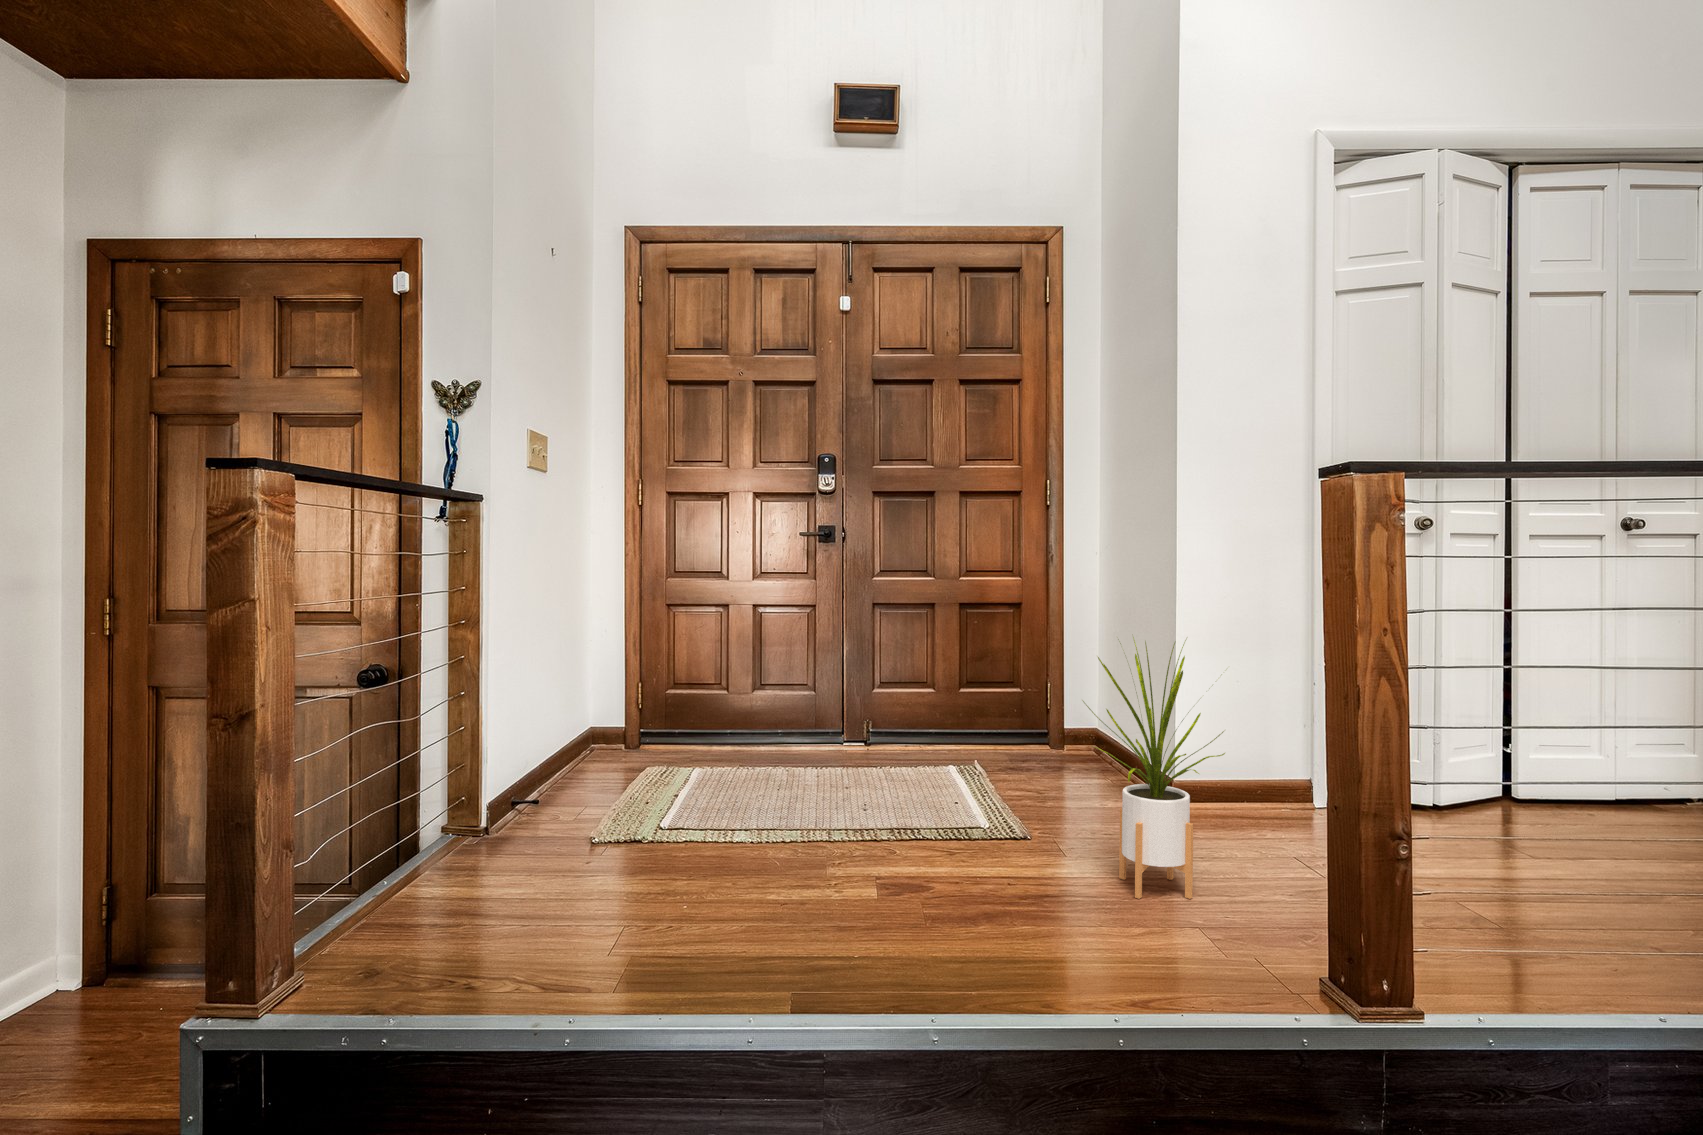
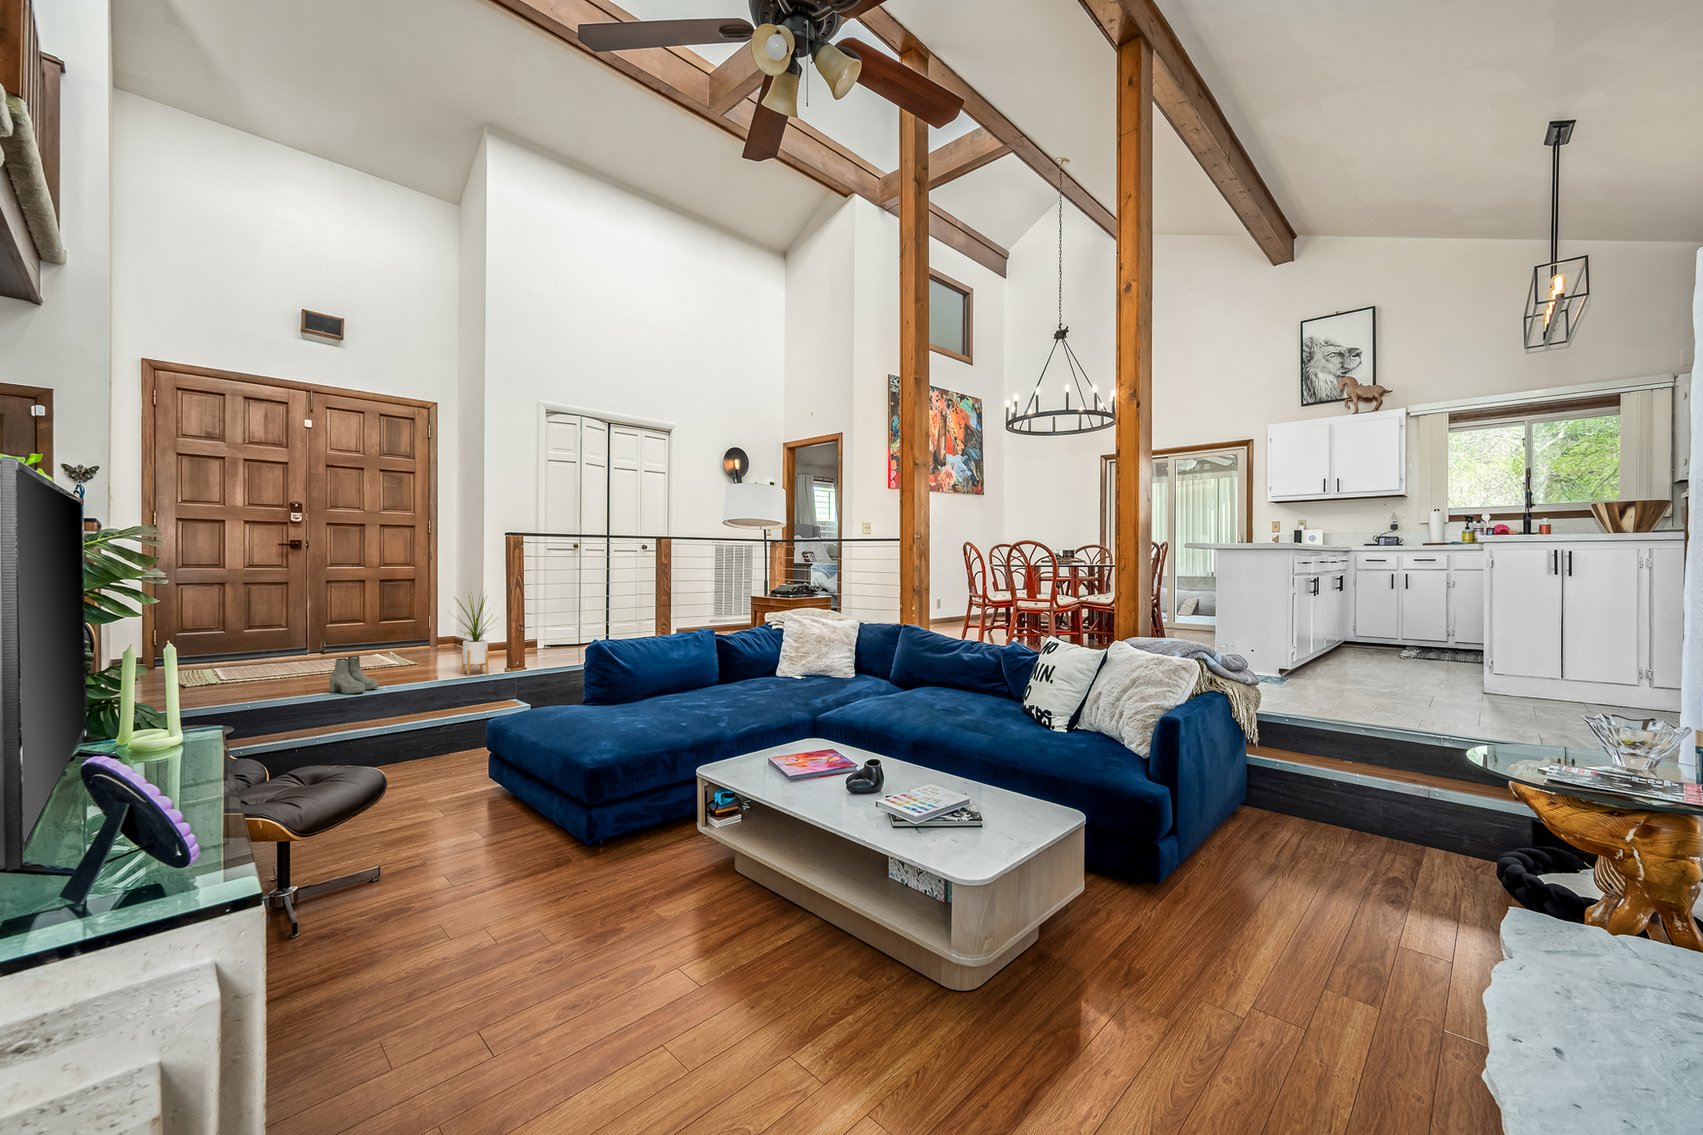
boots: none [796,816,905,943] -> present [329,656,378,694]

